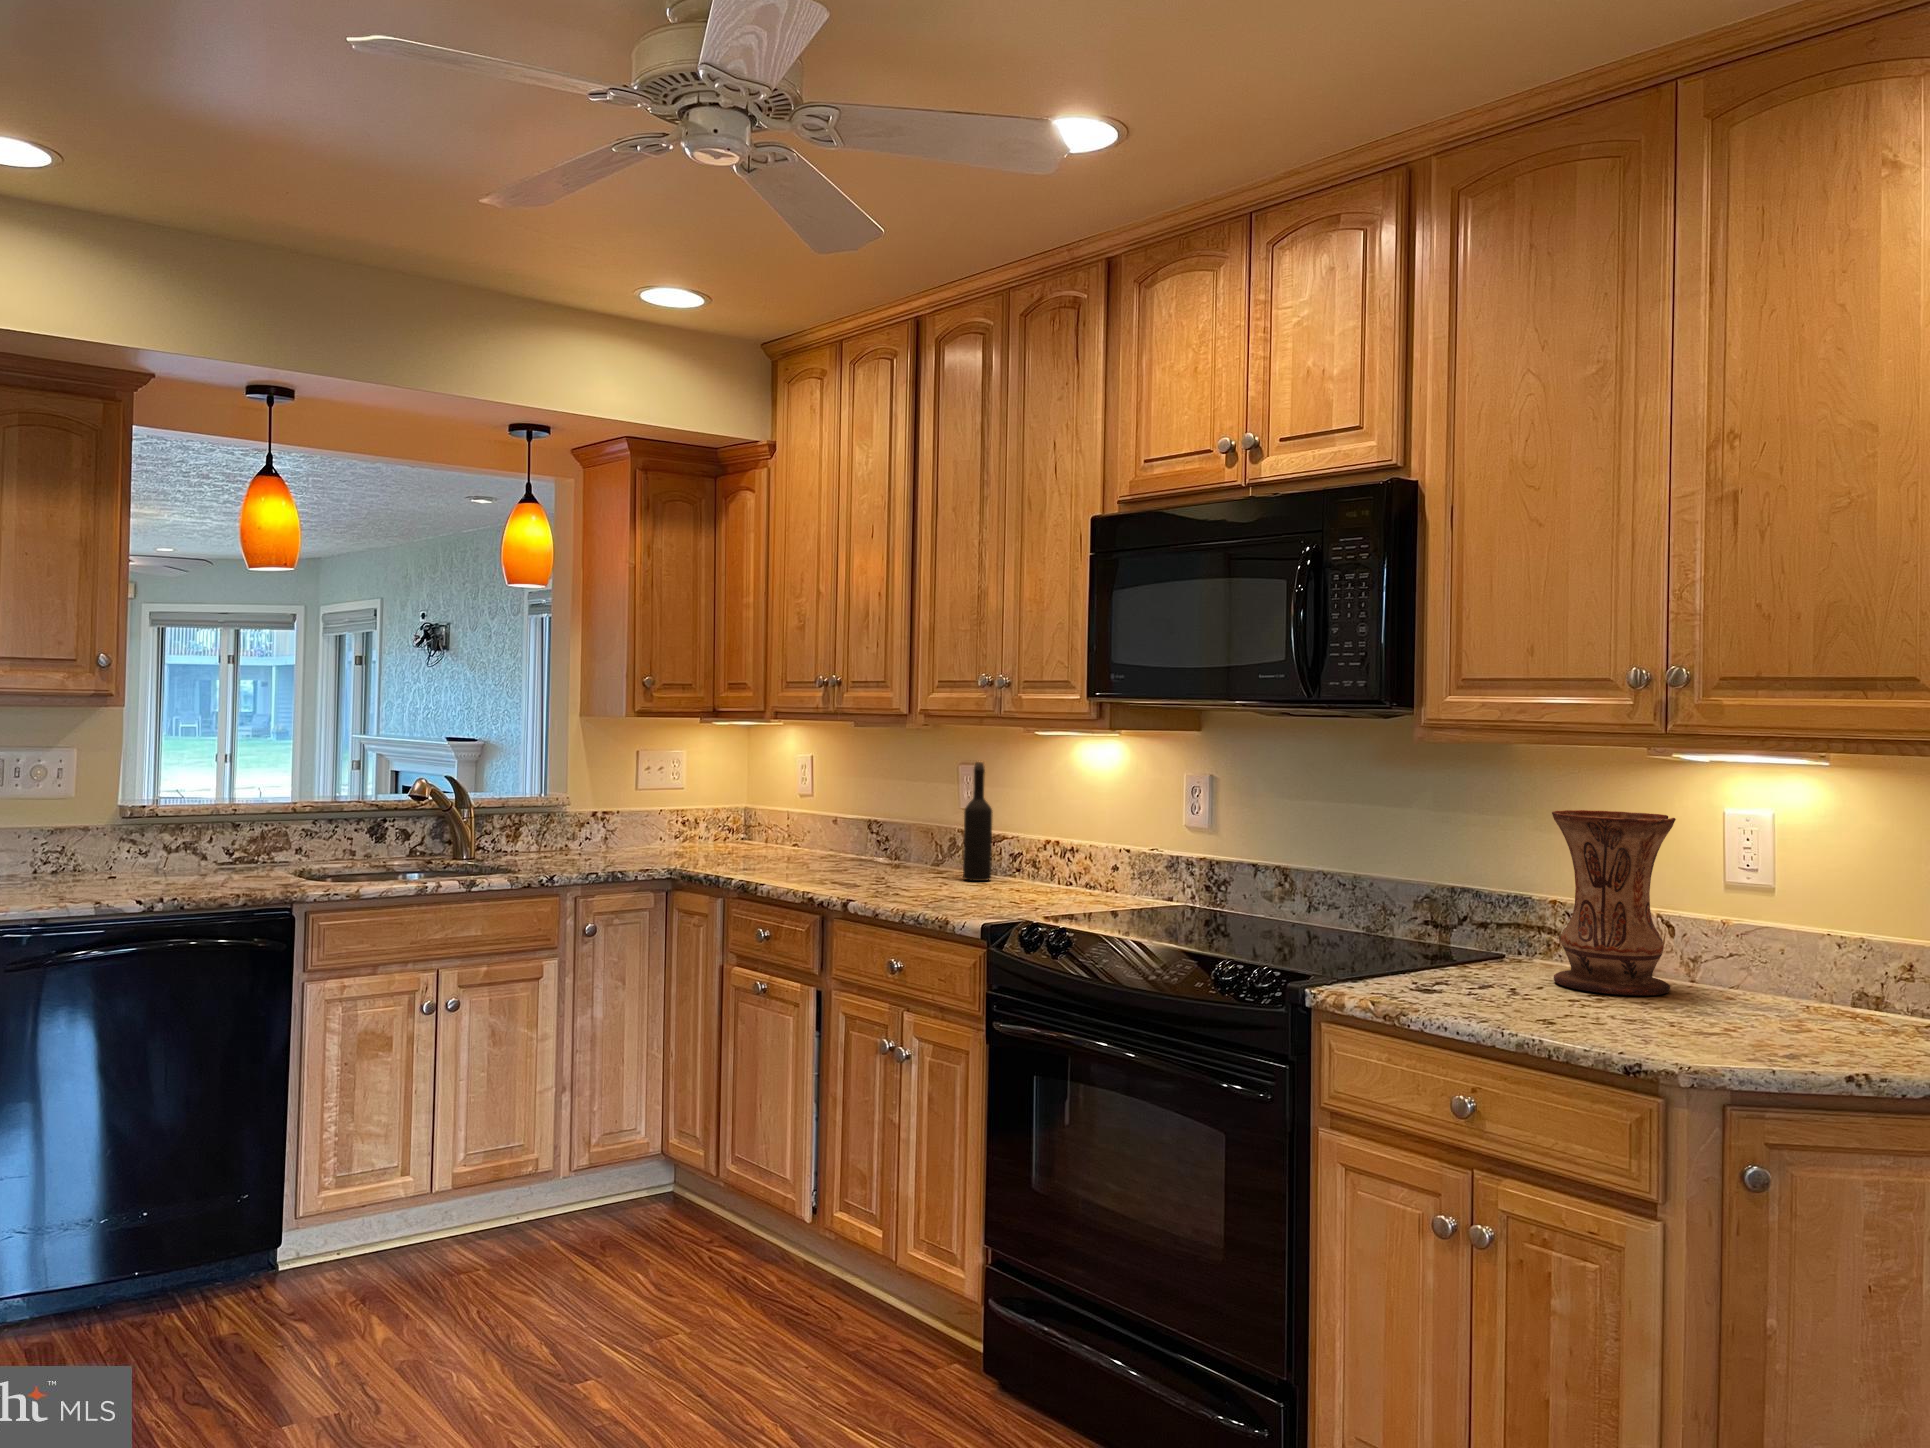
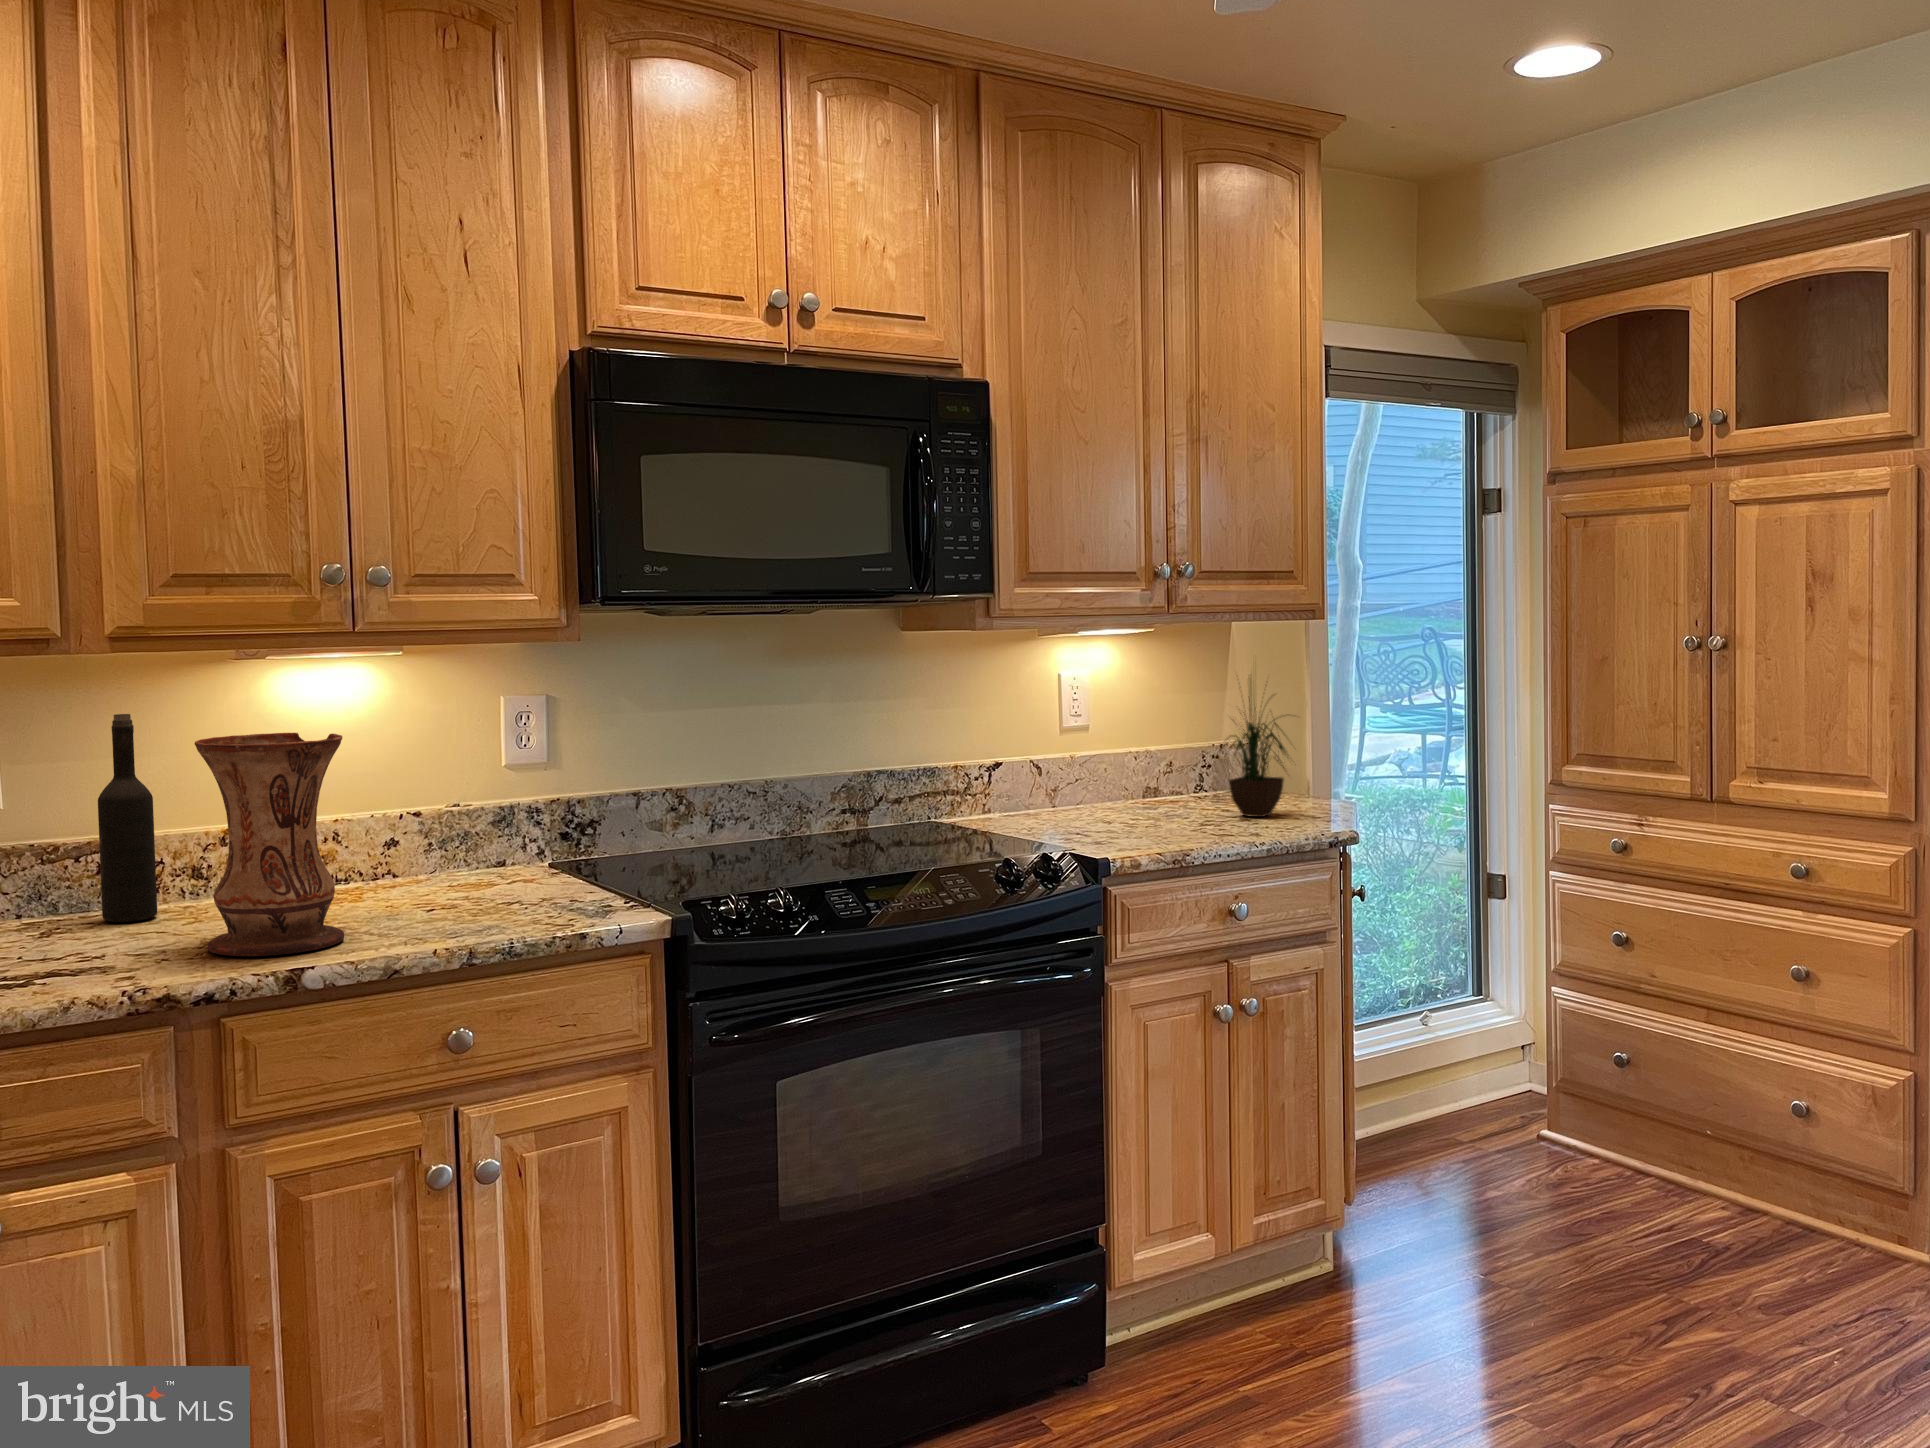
potted plant: none [1687,784,1839,1042] -> present [1223,693,1296,817]
vase: present [1552,810,1676,996] -> present [195,733,344,956]

